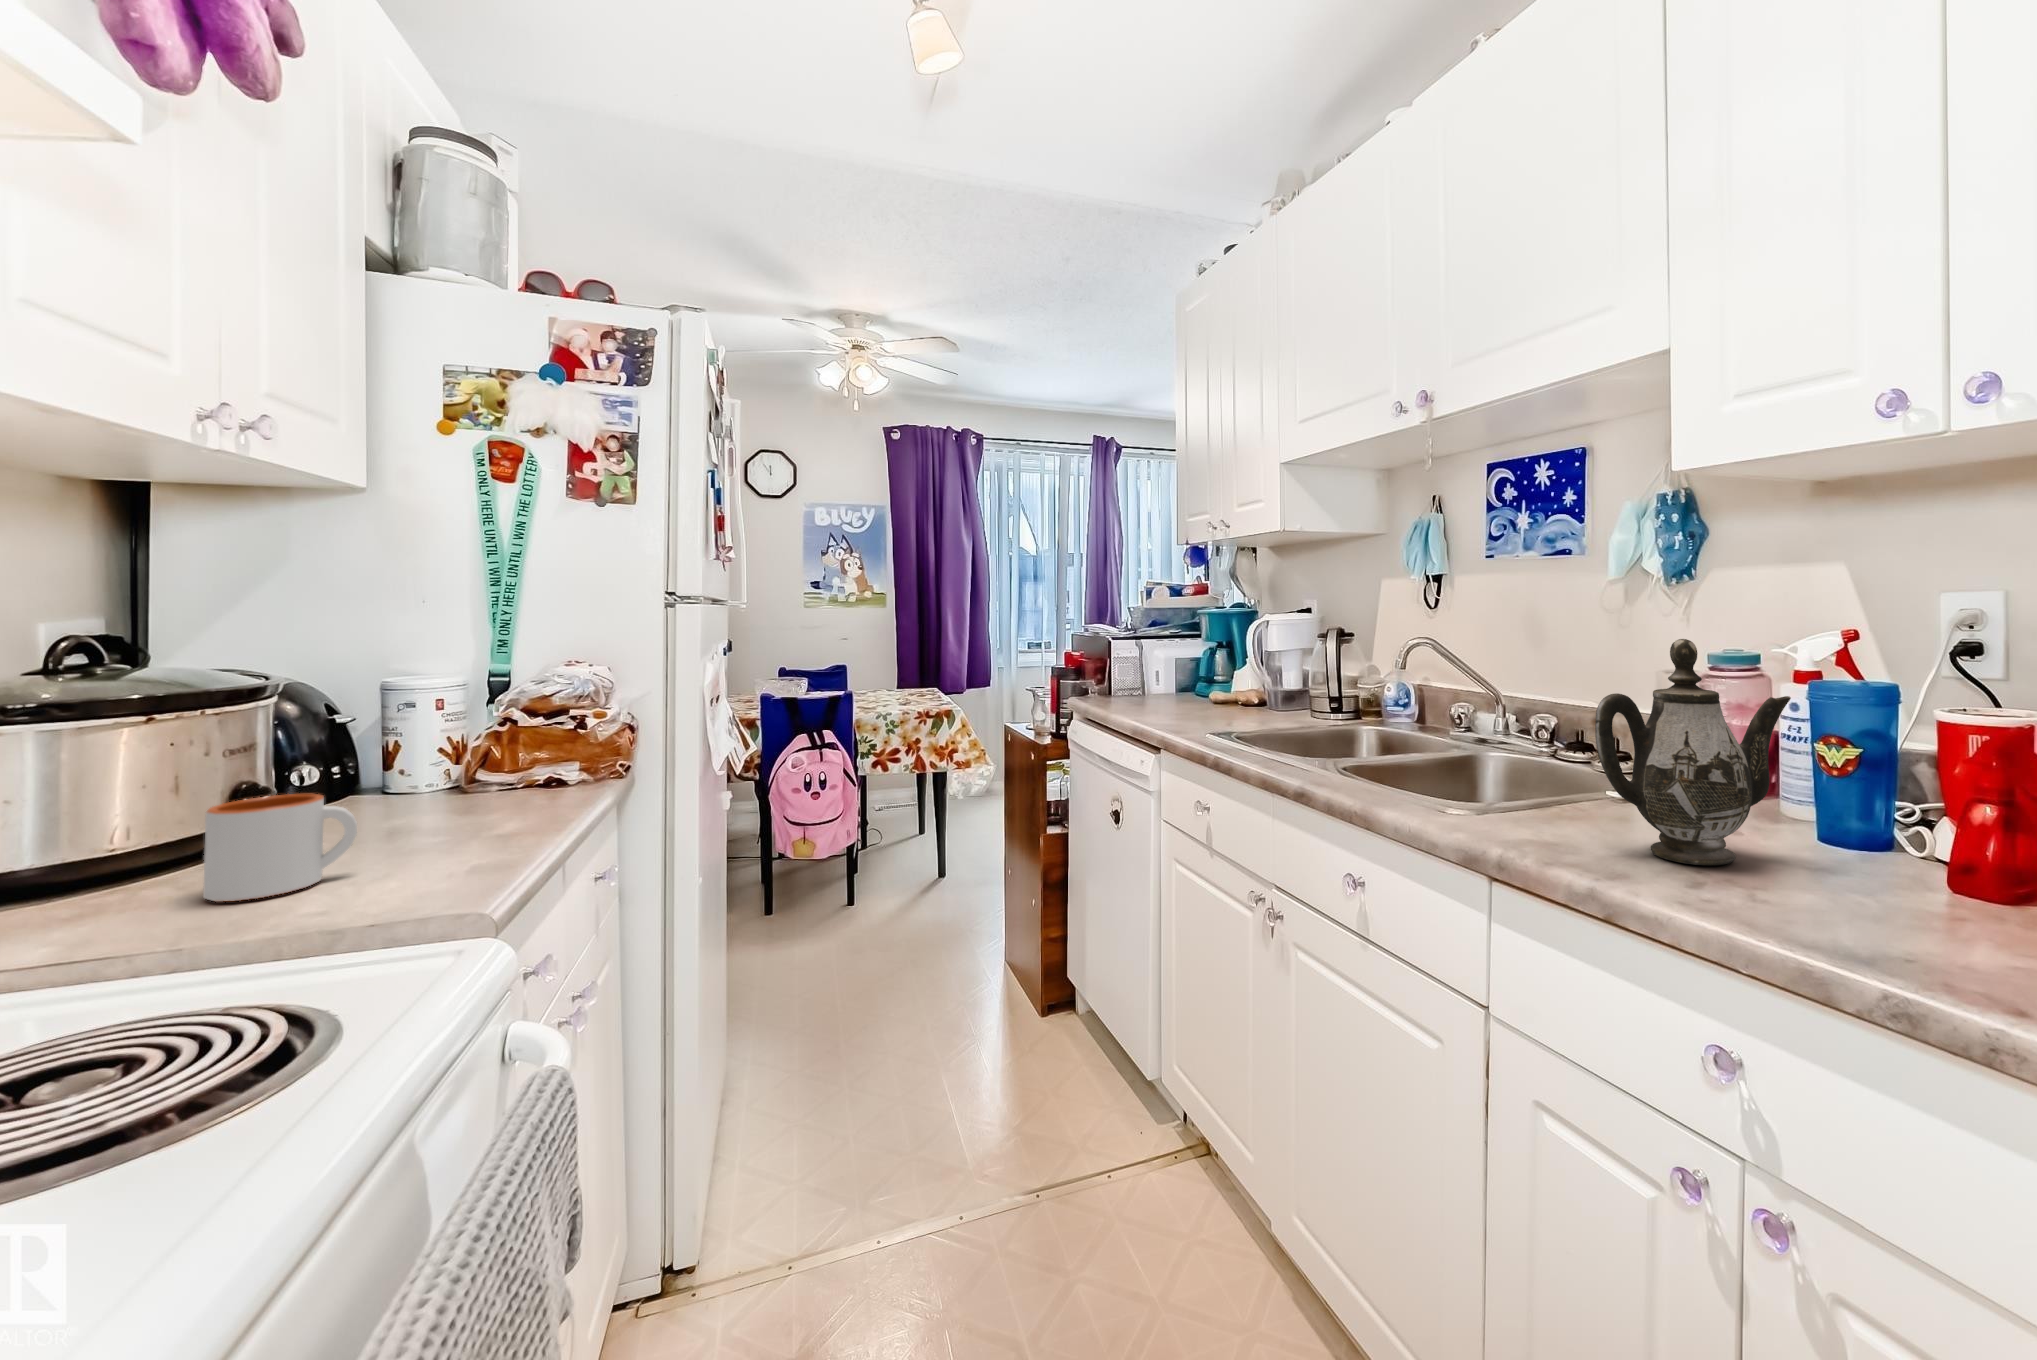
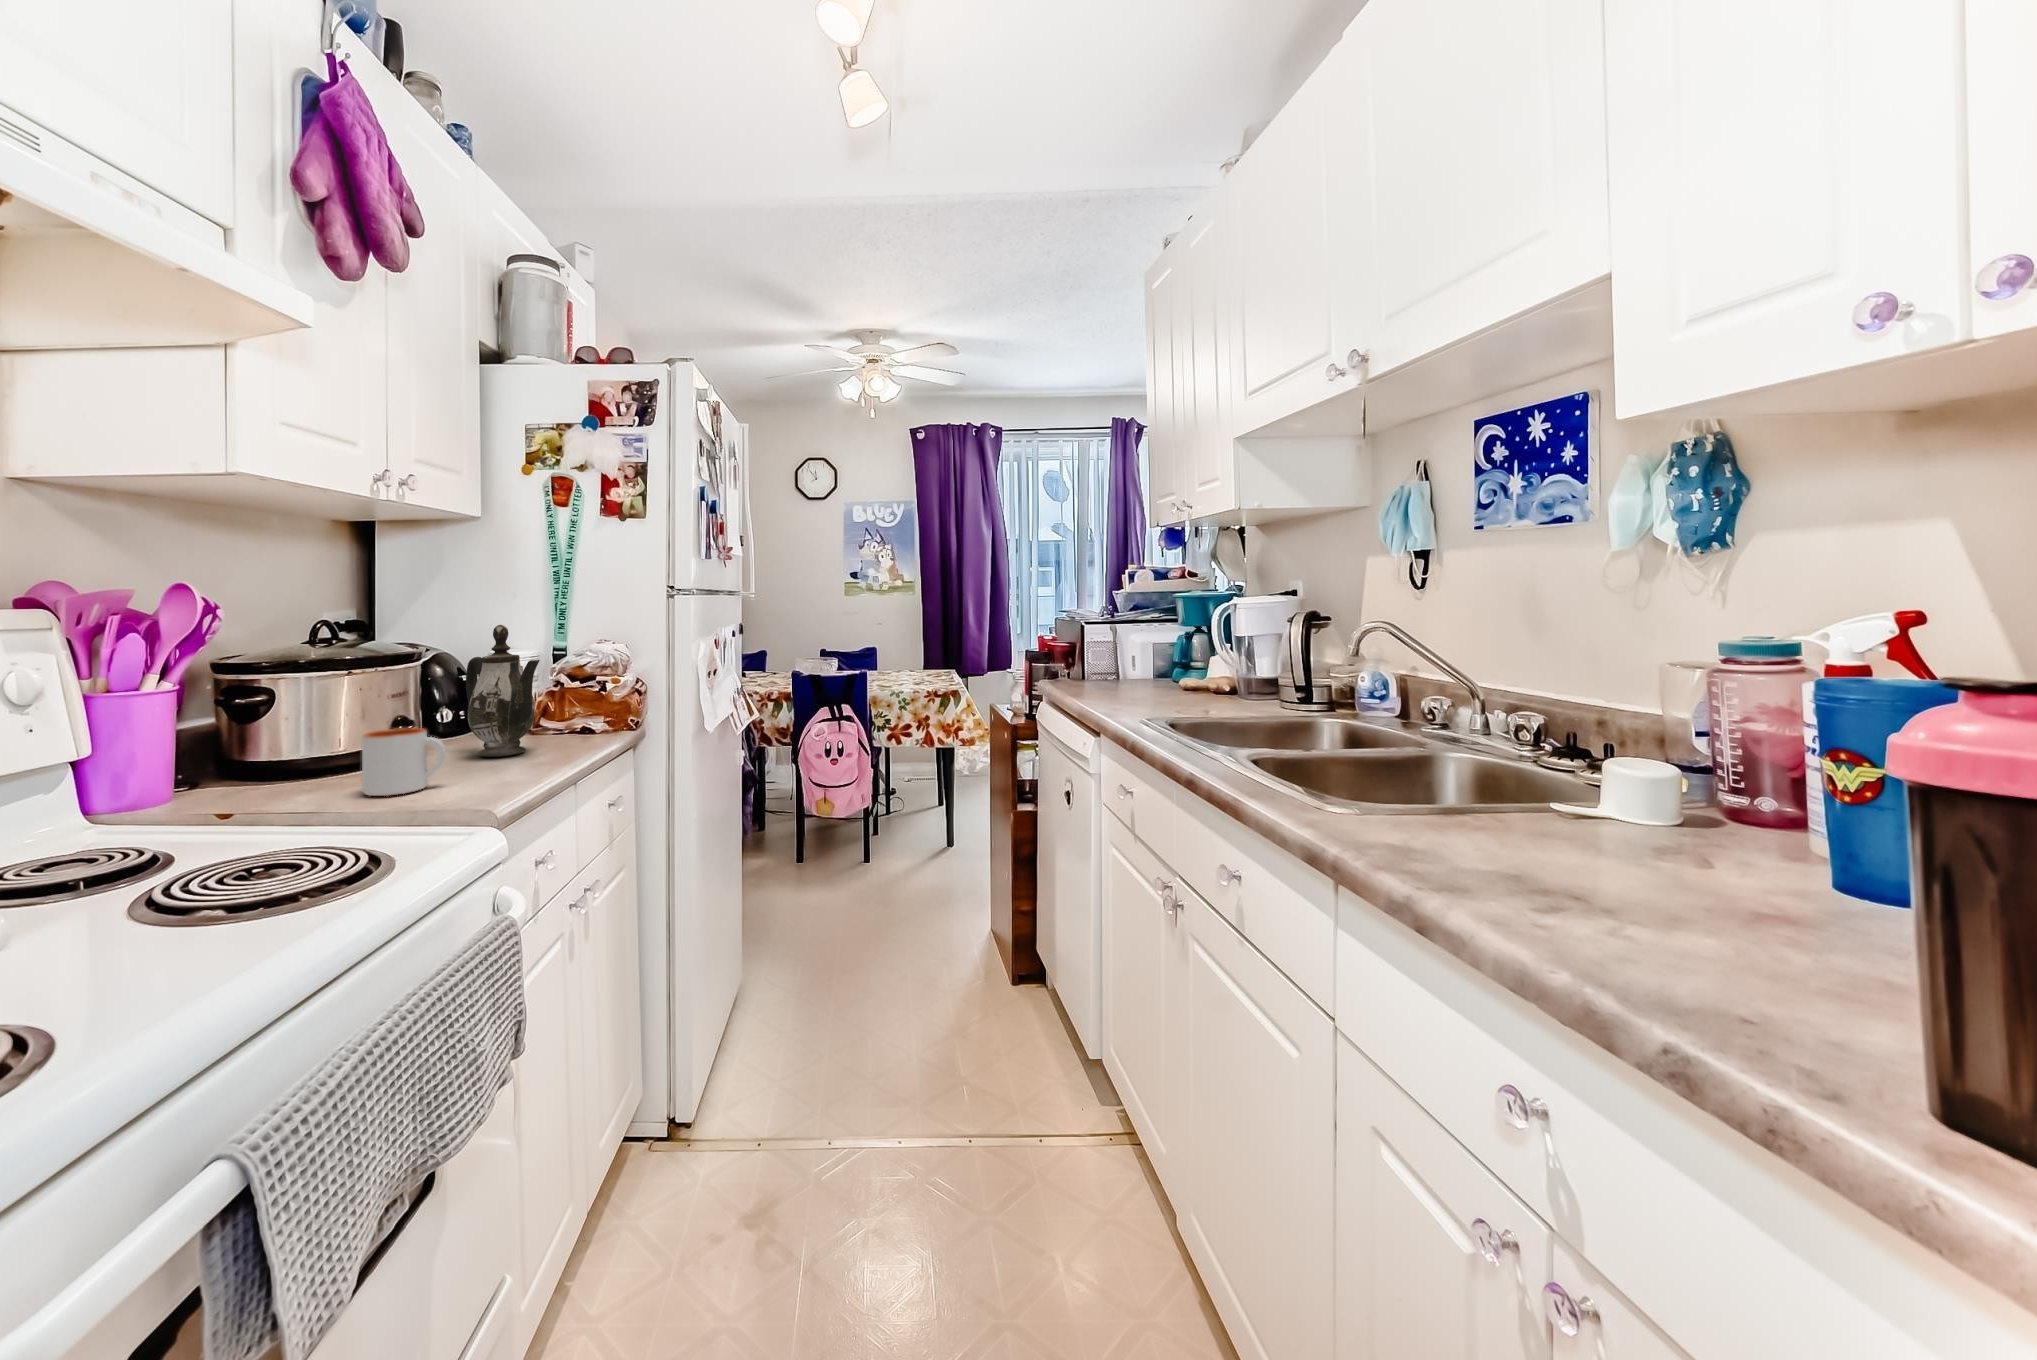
teapot: present [1595,639,1791,865] -> present [466,625,540,757]

